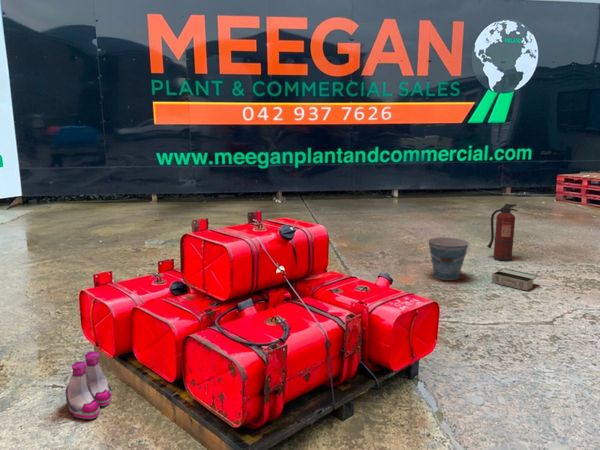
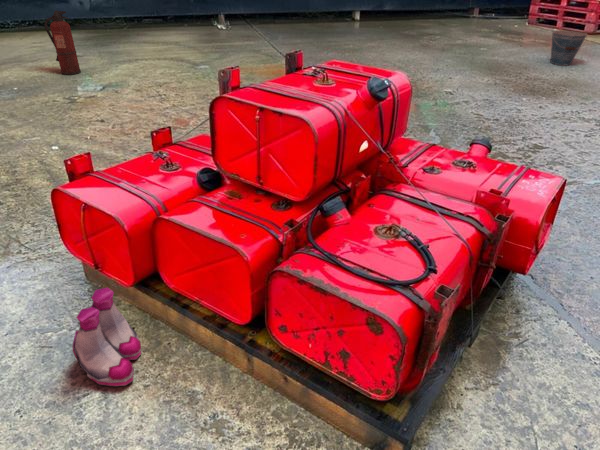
fire extinguisher: present [487,204,518,261] -> present [44,11,81,75]
bucket: present [428,237,469,280] -> present [550,31,587,65]
toolbox: present [492,268,538,291] -> none [524,111,577,138]

